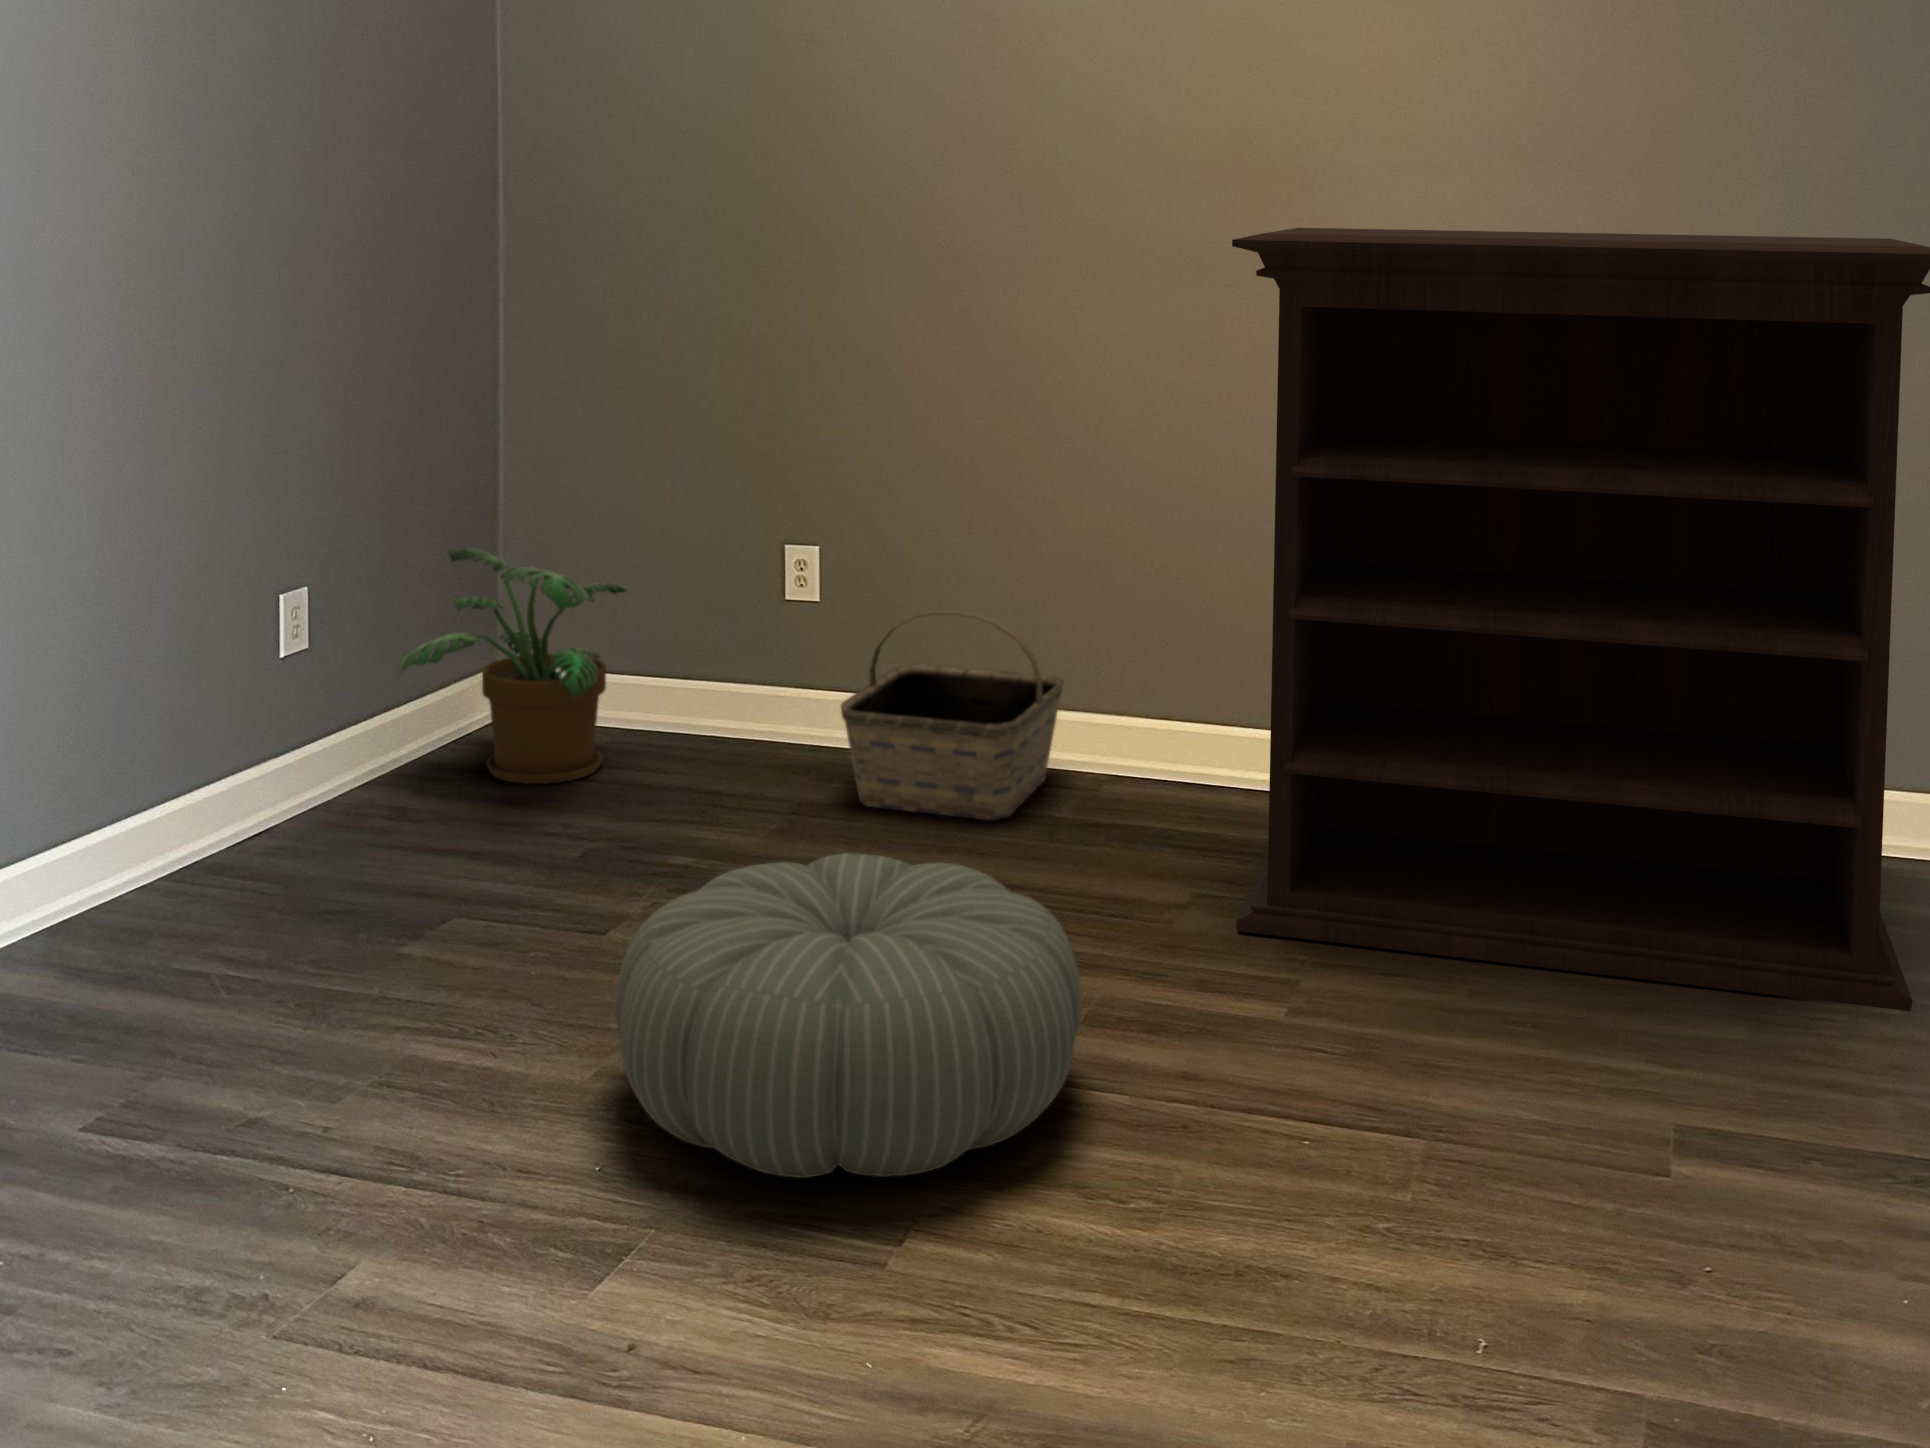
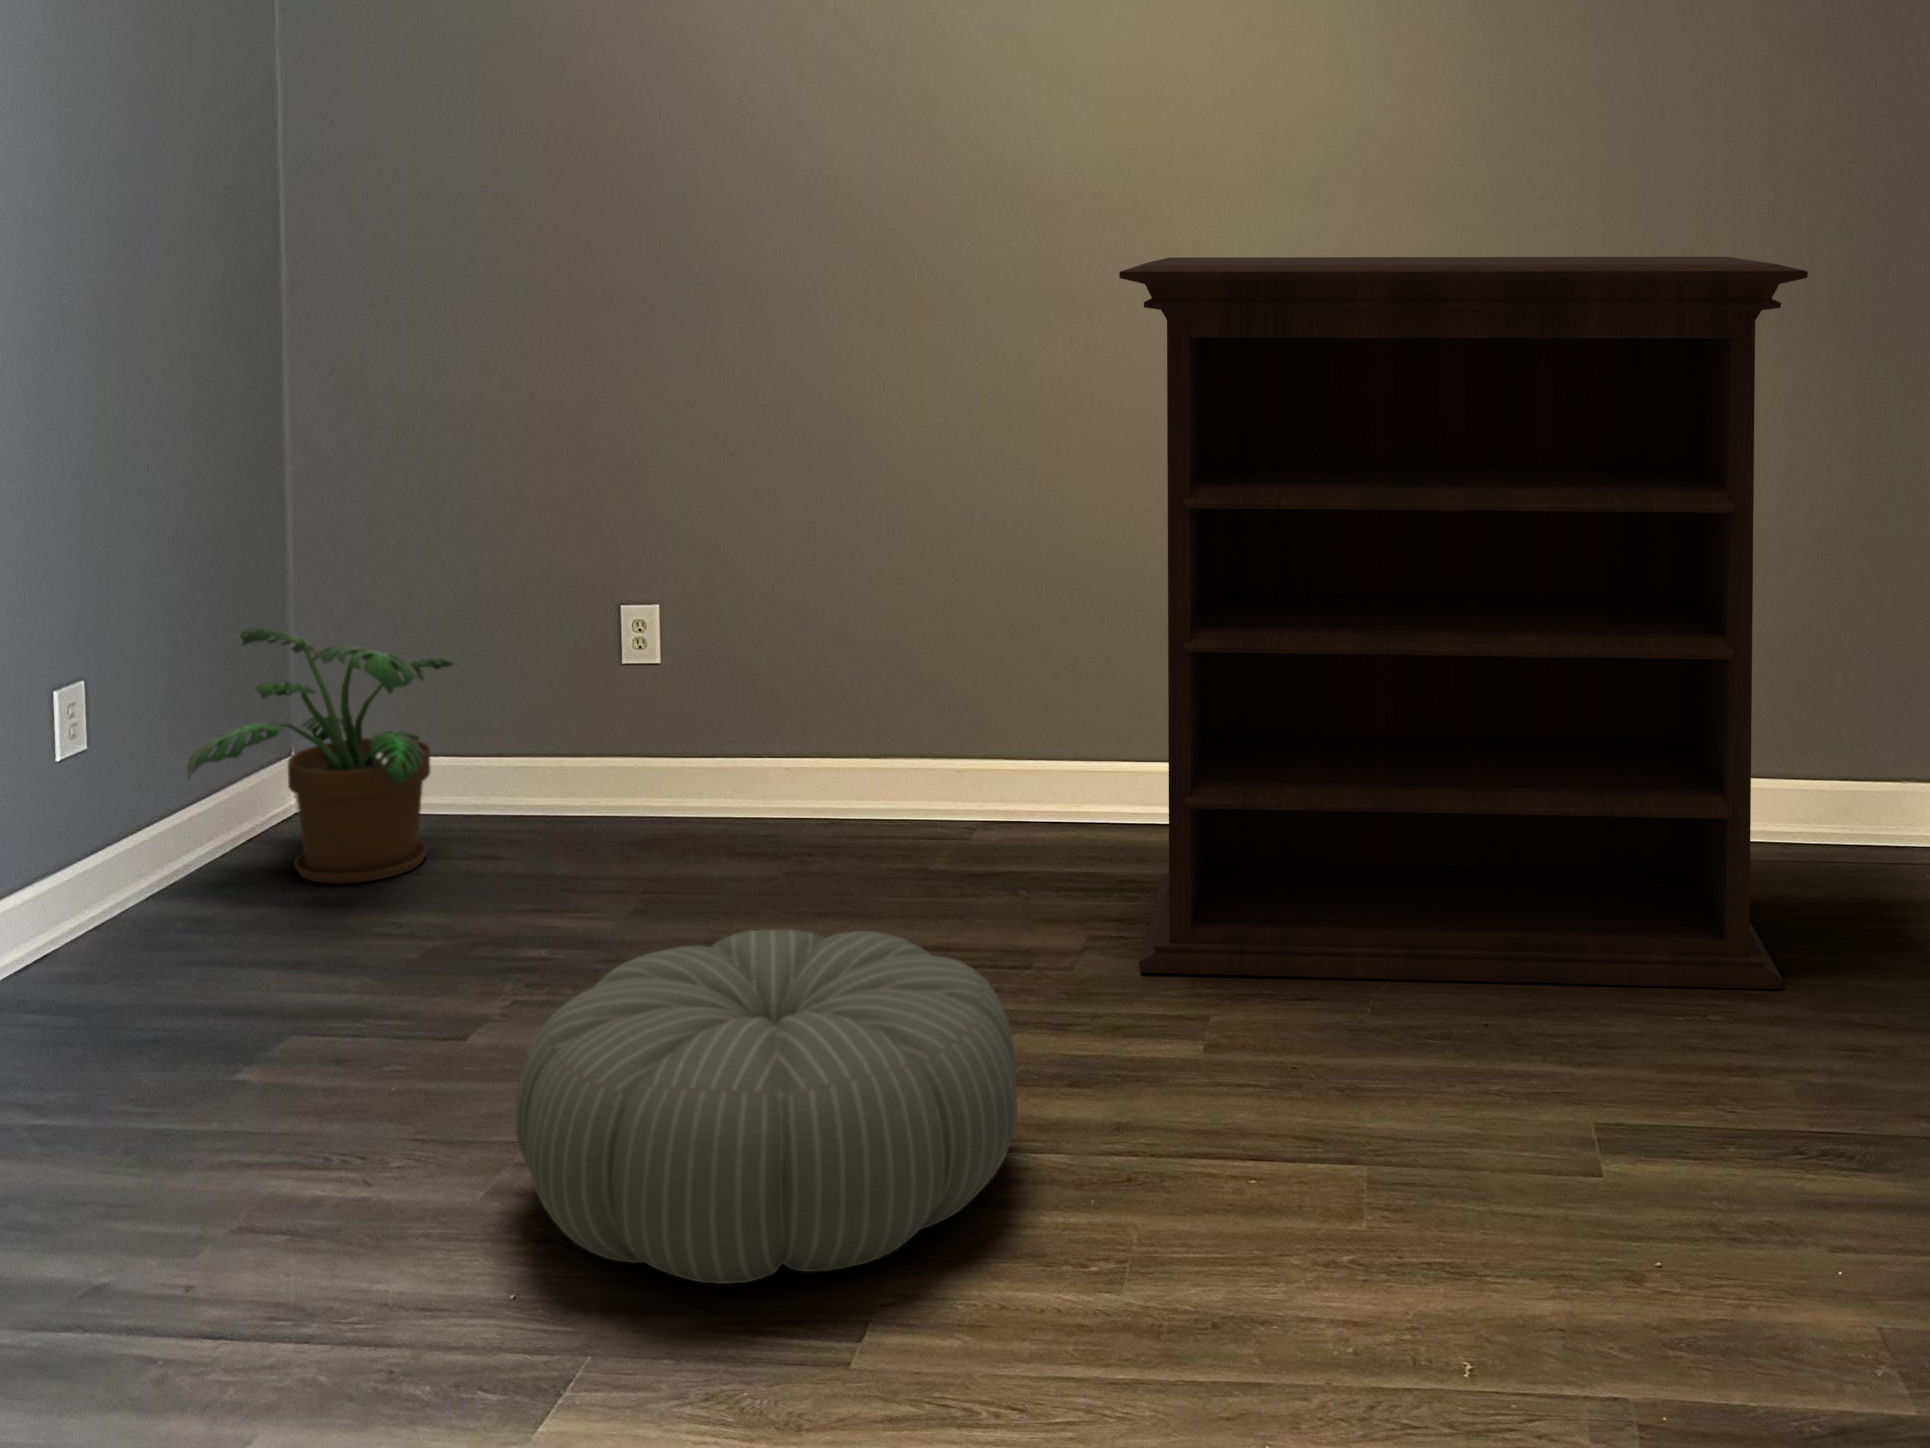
basket: present [841,610,1064,820] -> none [699,663,929,881]

